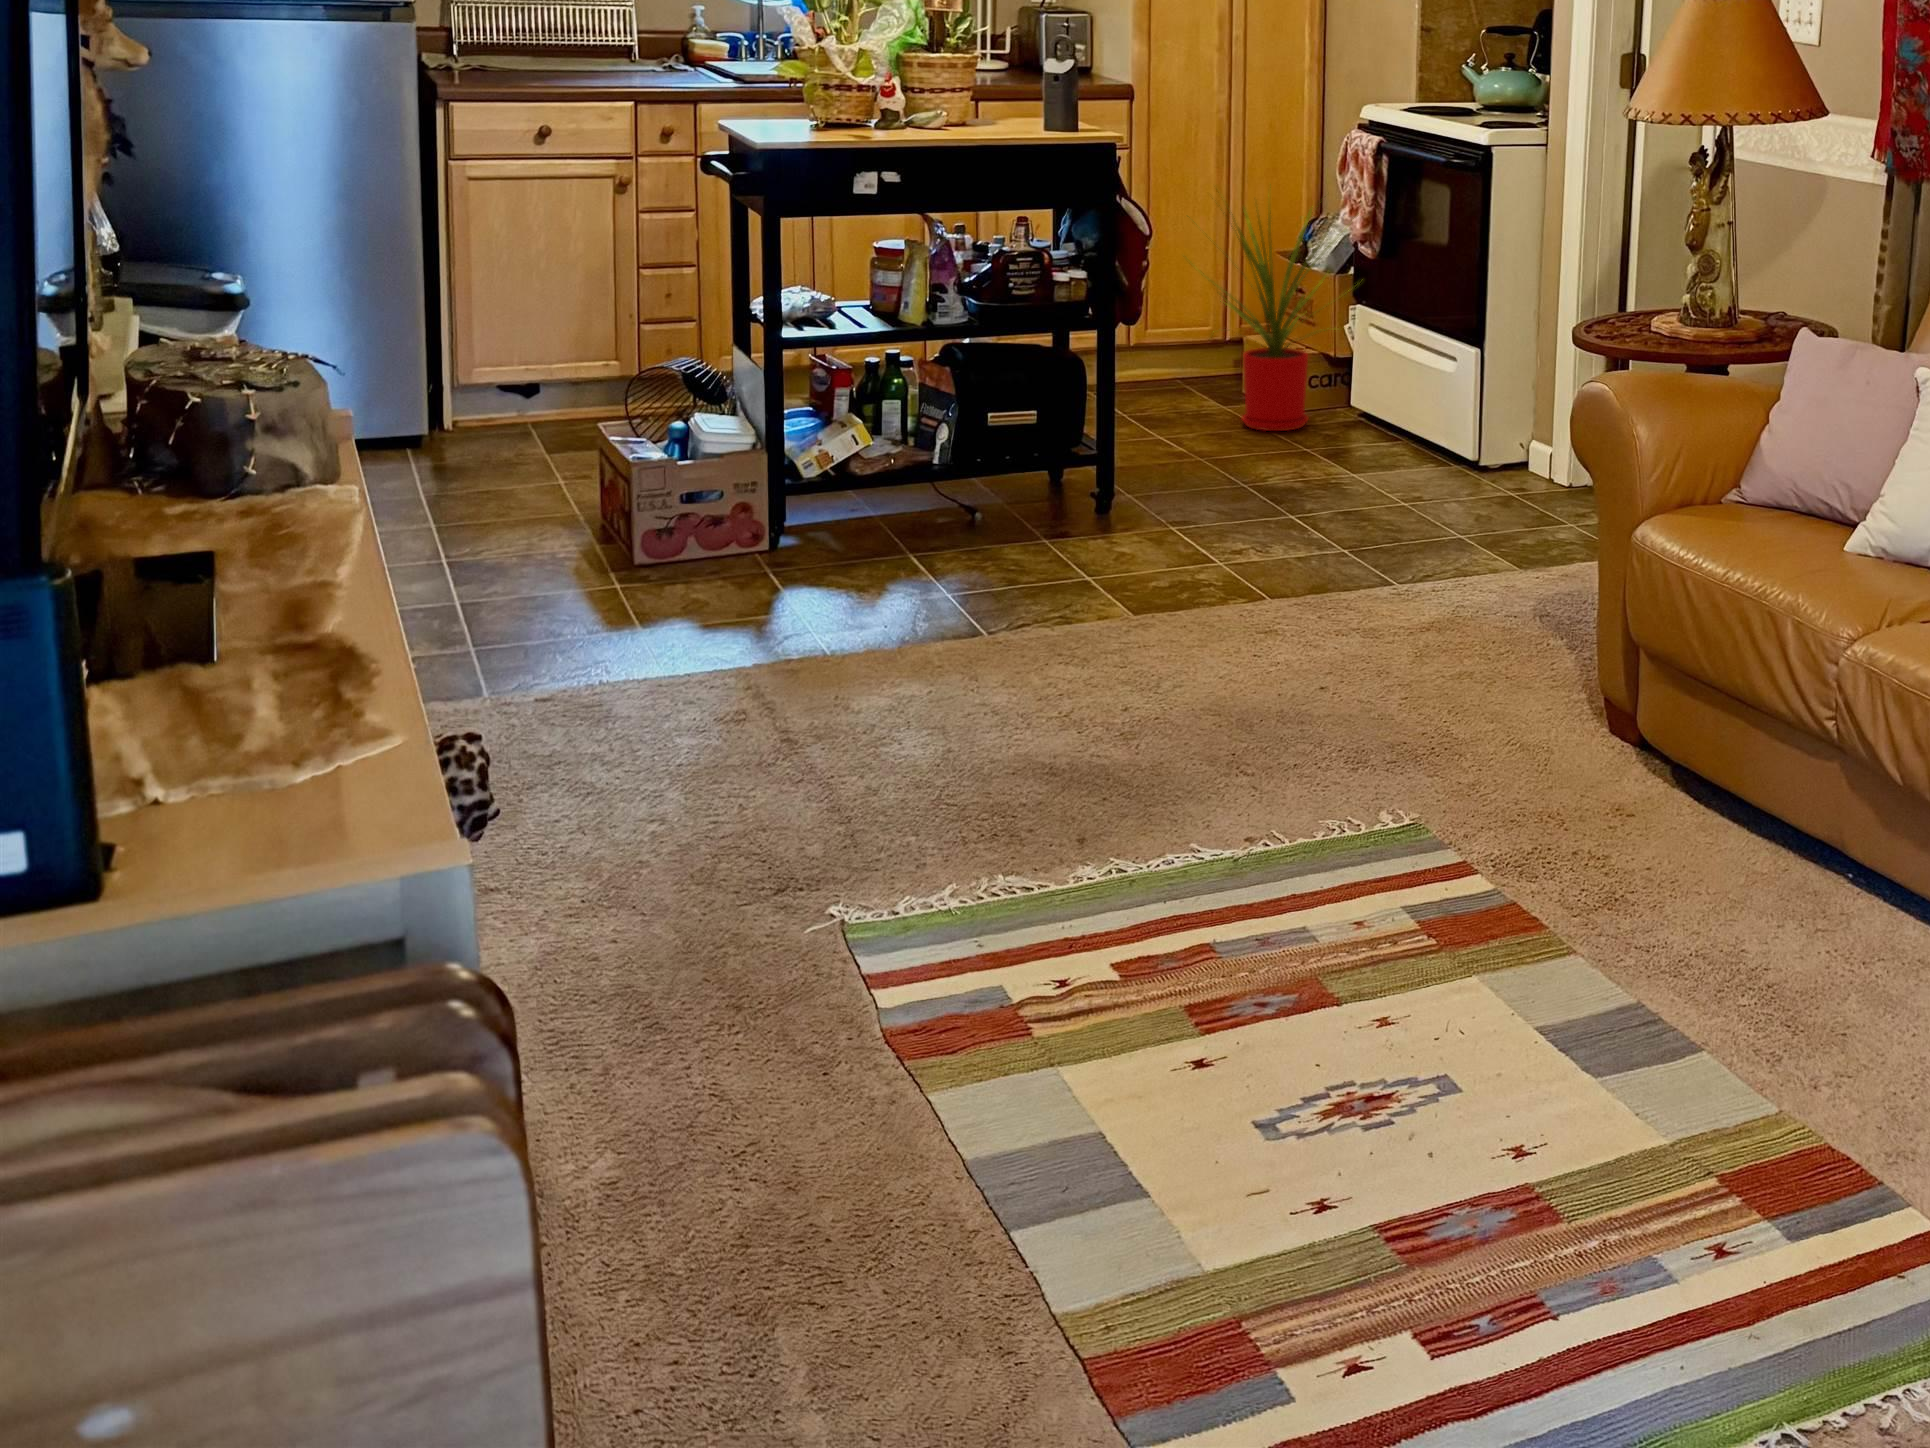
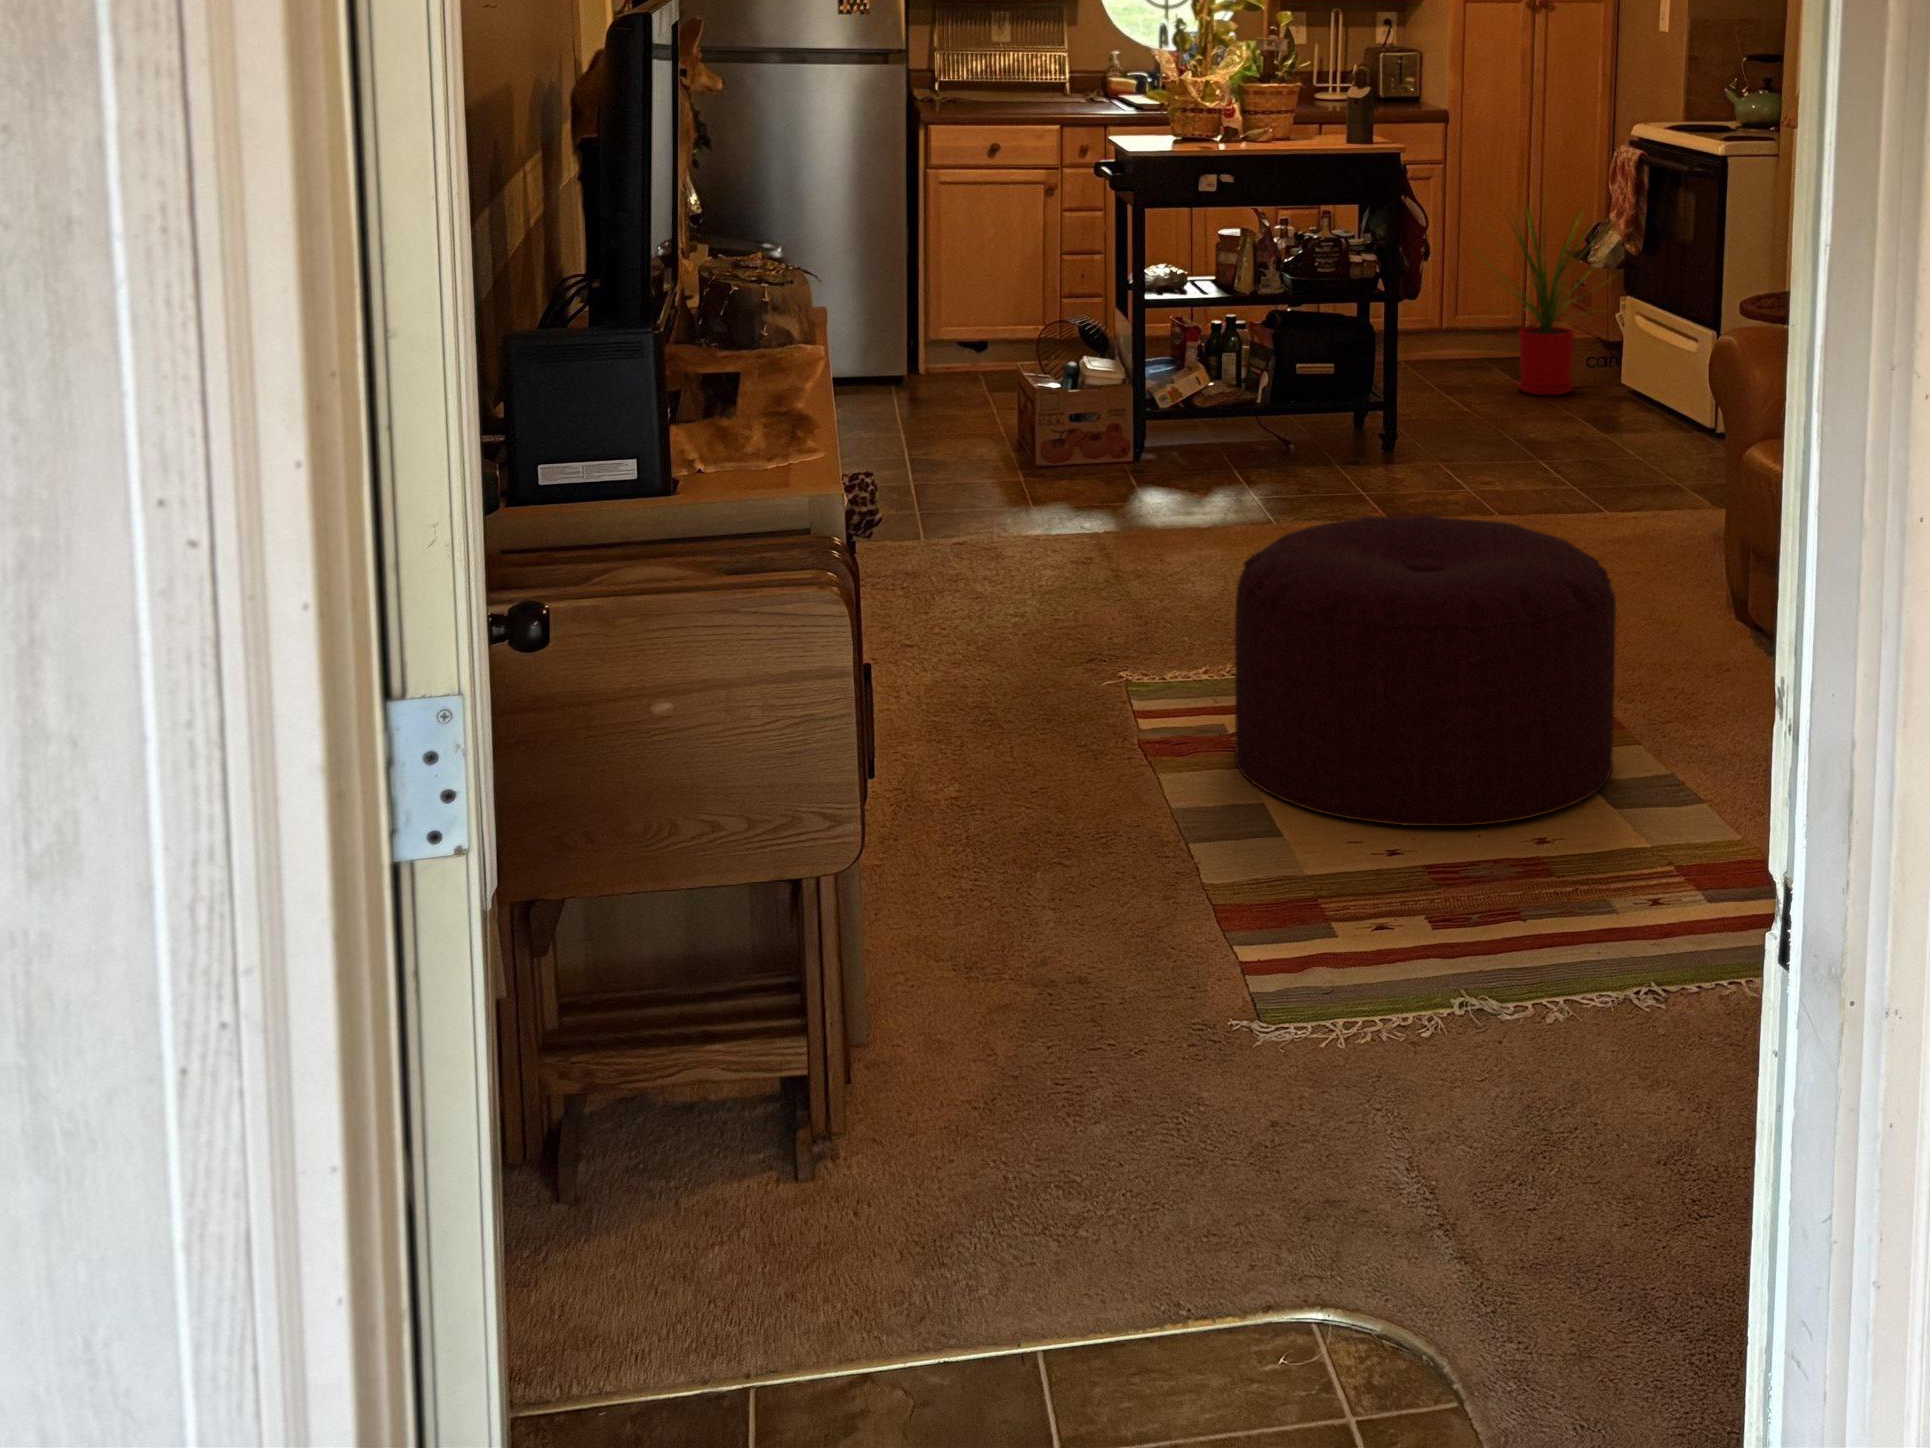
ottoman: none [1034,663,1576,1151] -> present [1235,515,1616,826]

